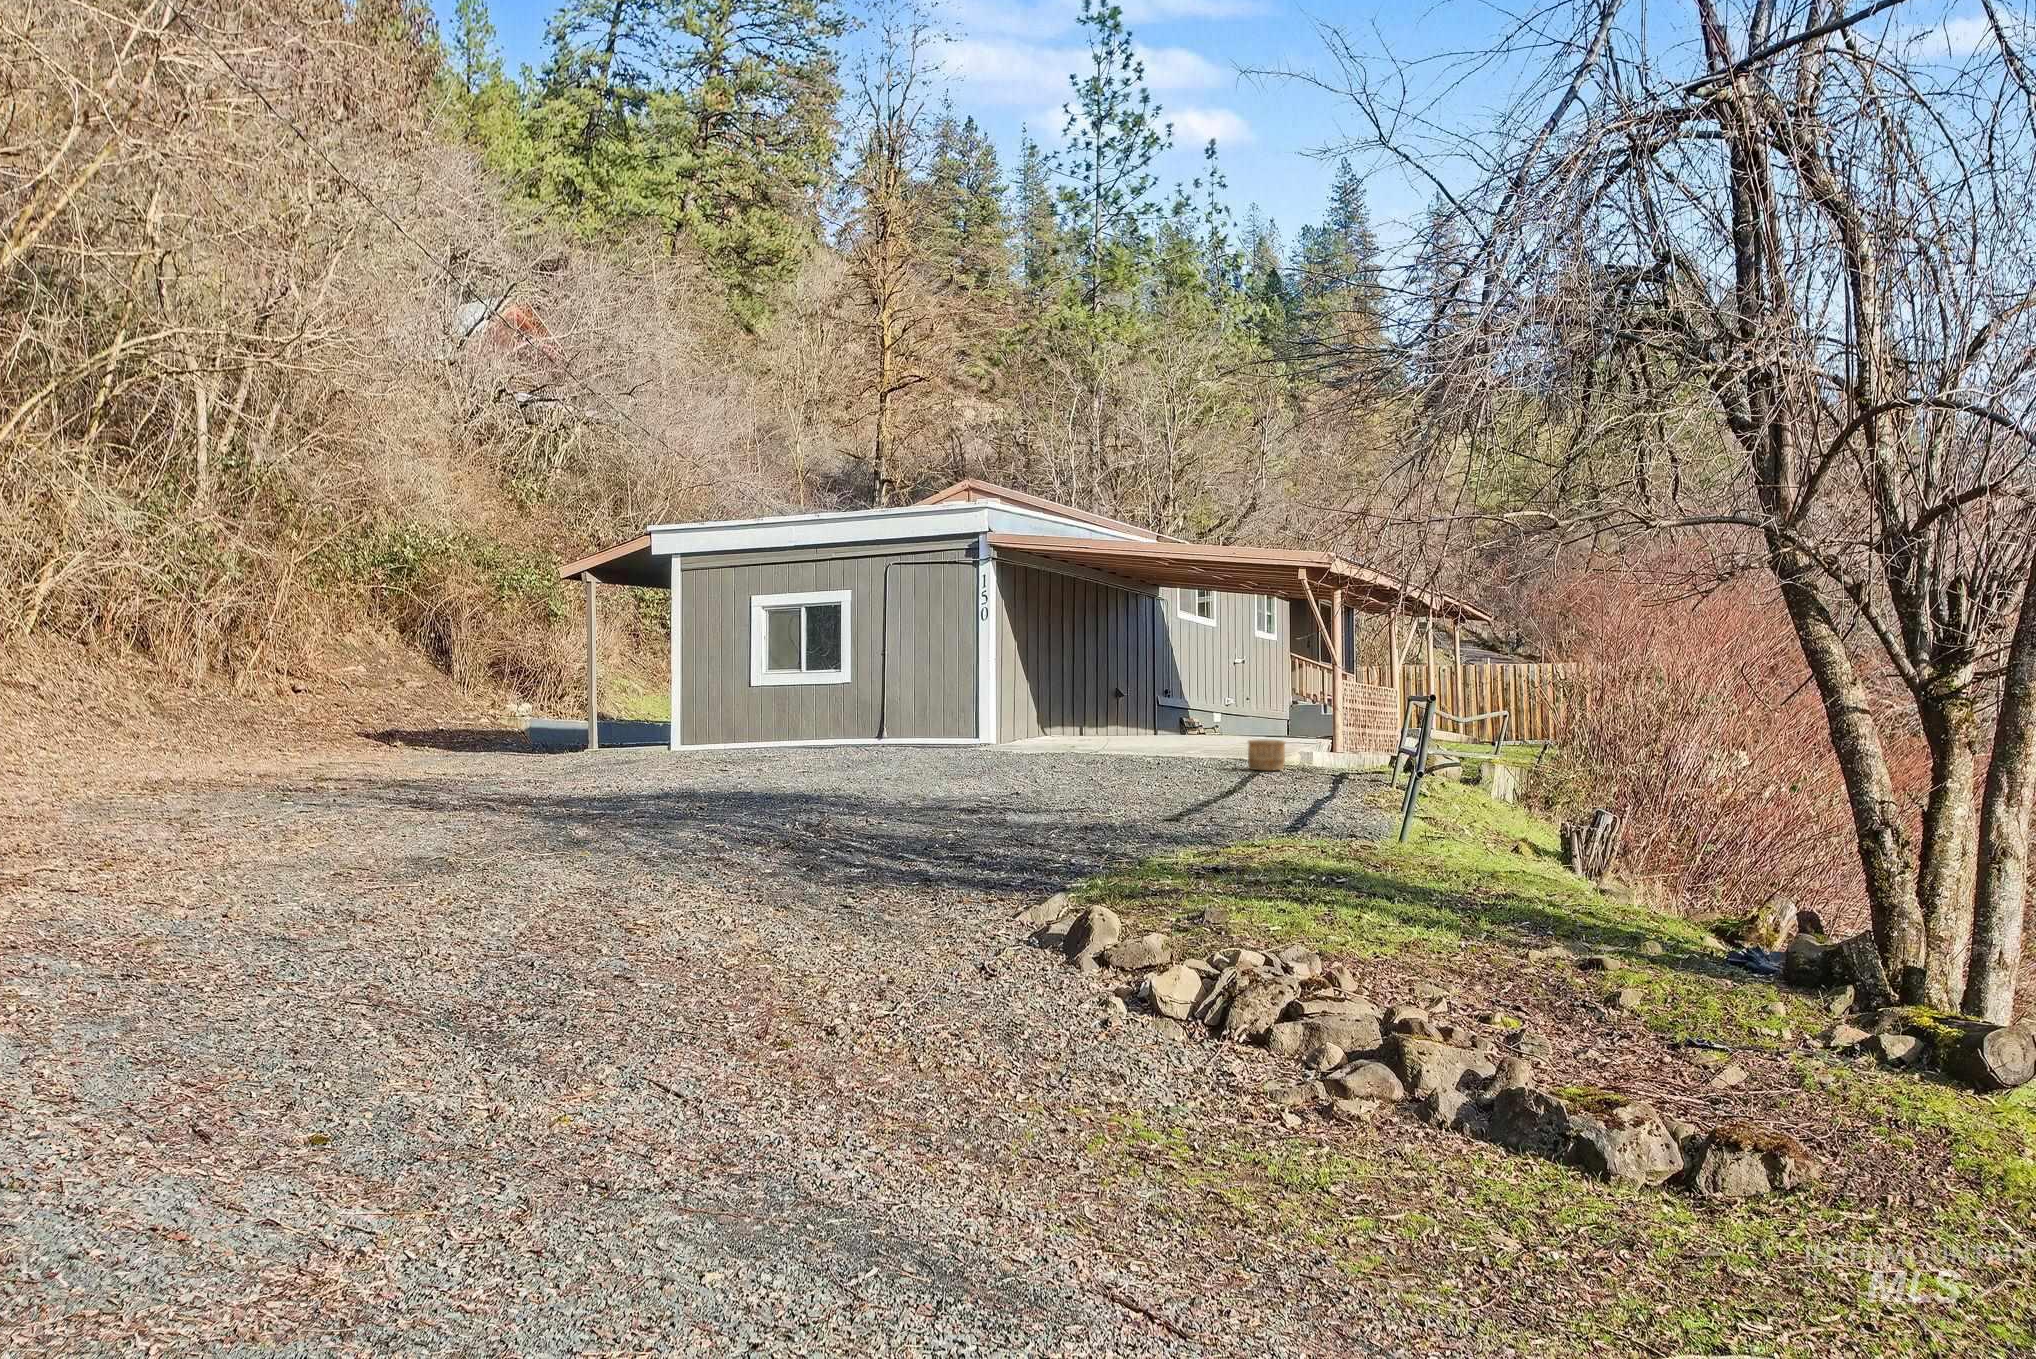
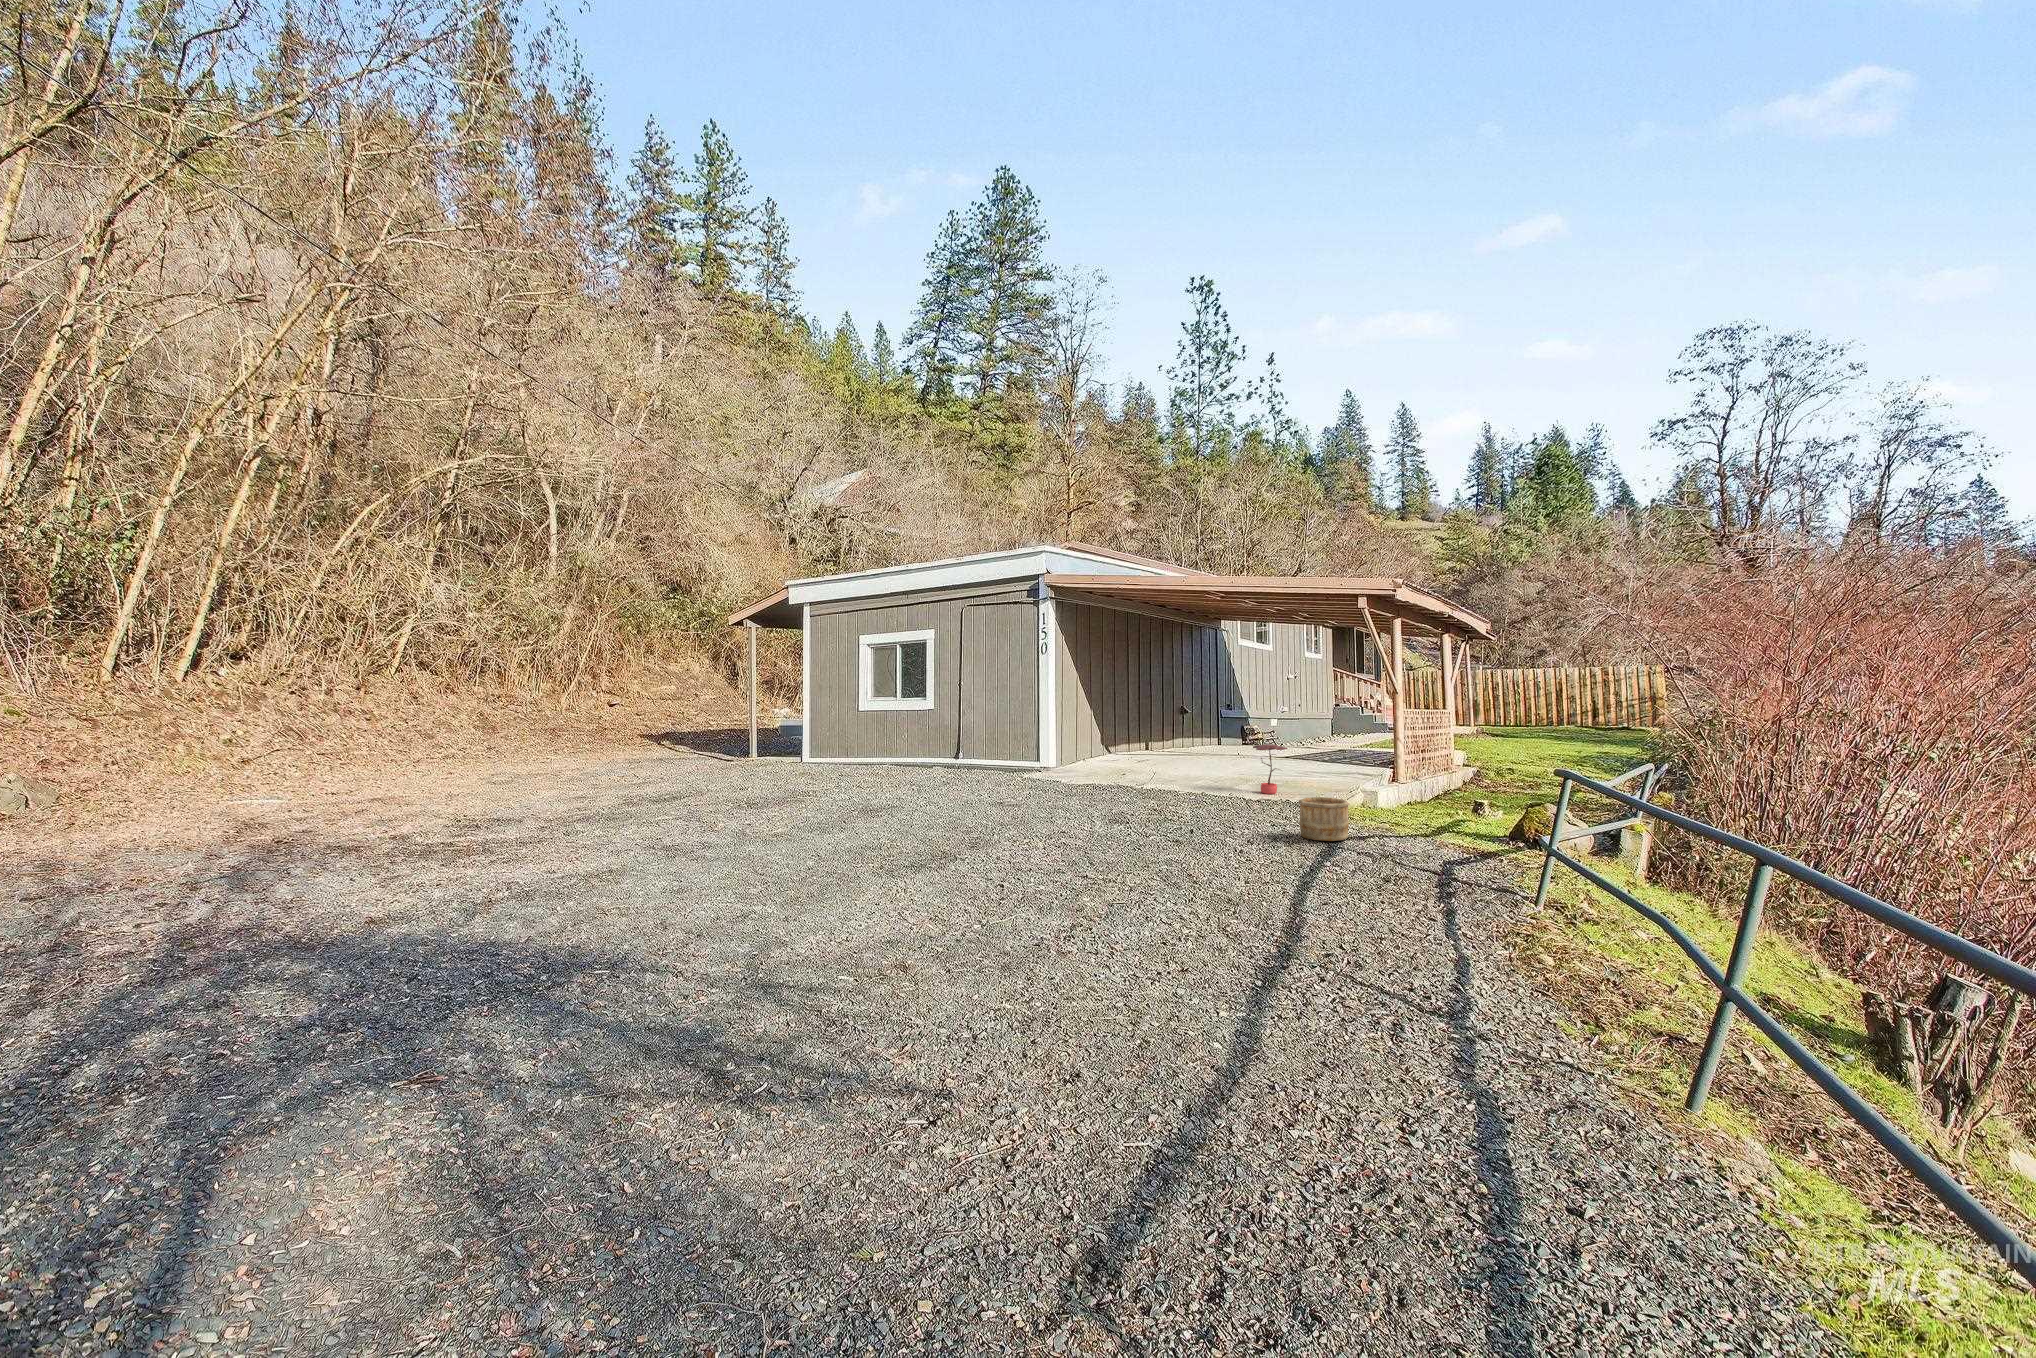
potted plant: none [1206,708,1238,754] -> present [1253,744,1288,794]

